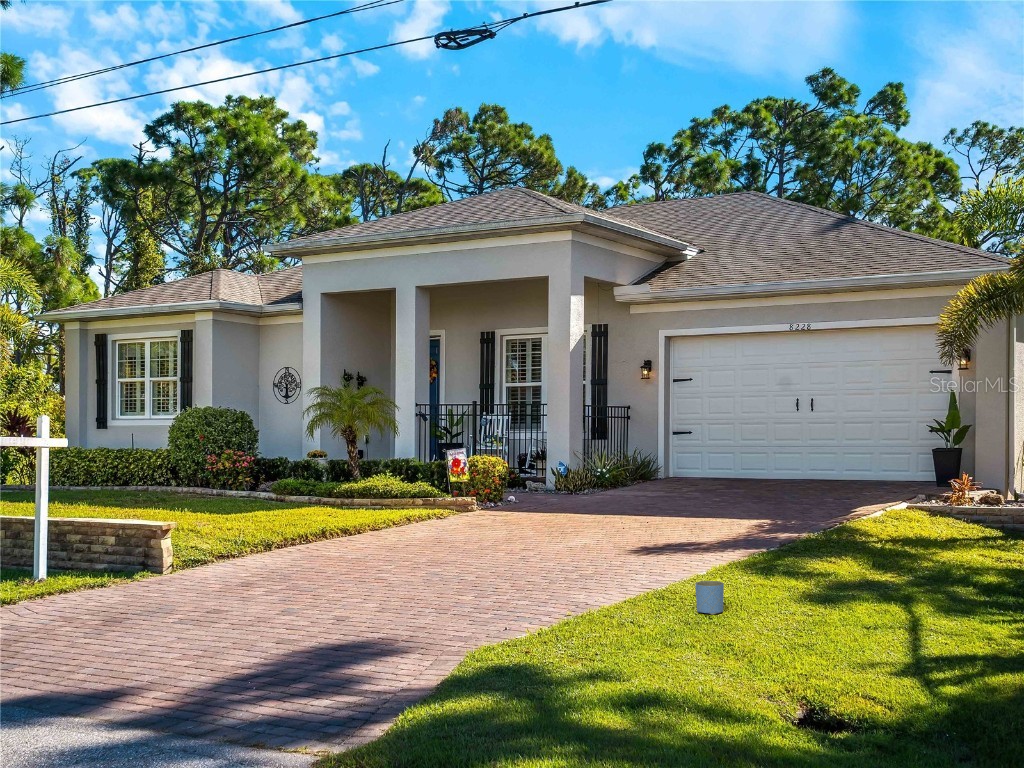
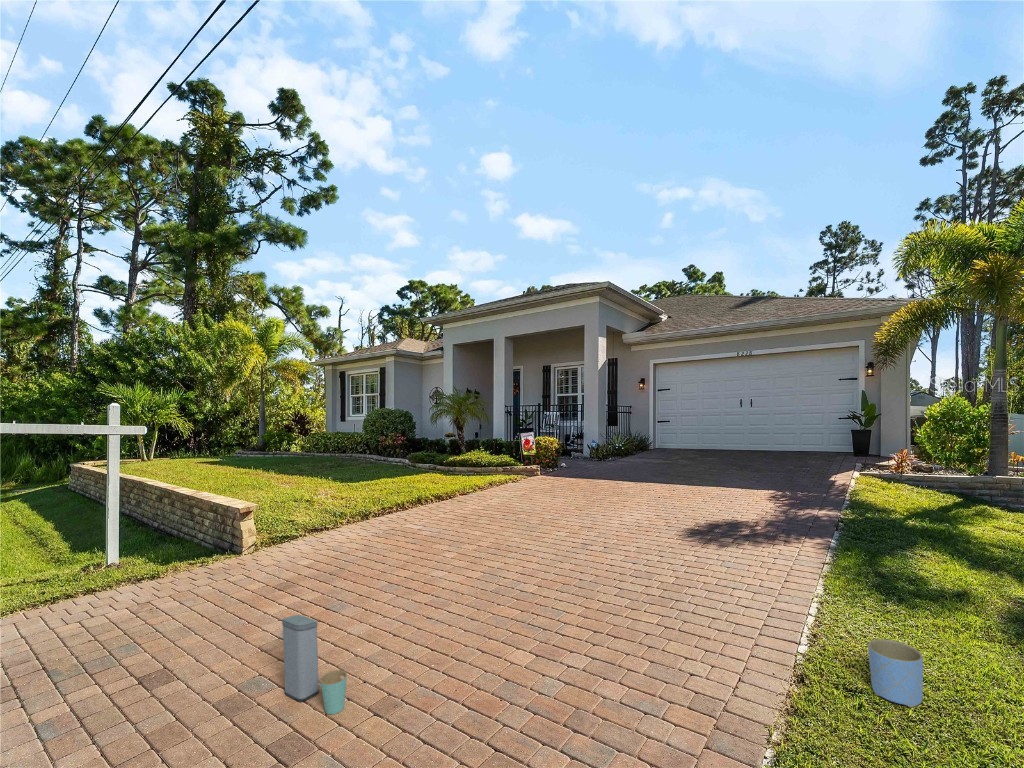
trash can: none [300,575,351,631] -> present [282,615,347,714]

